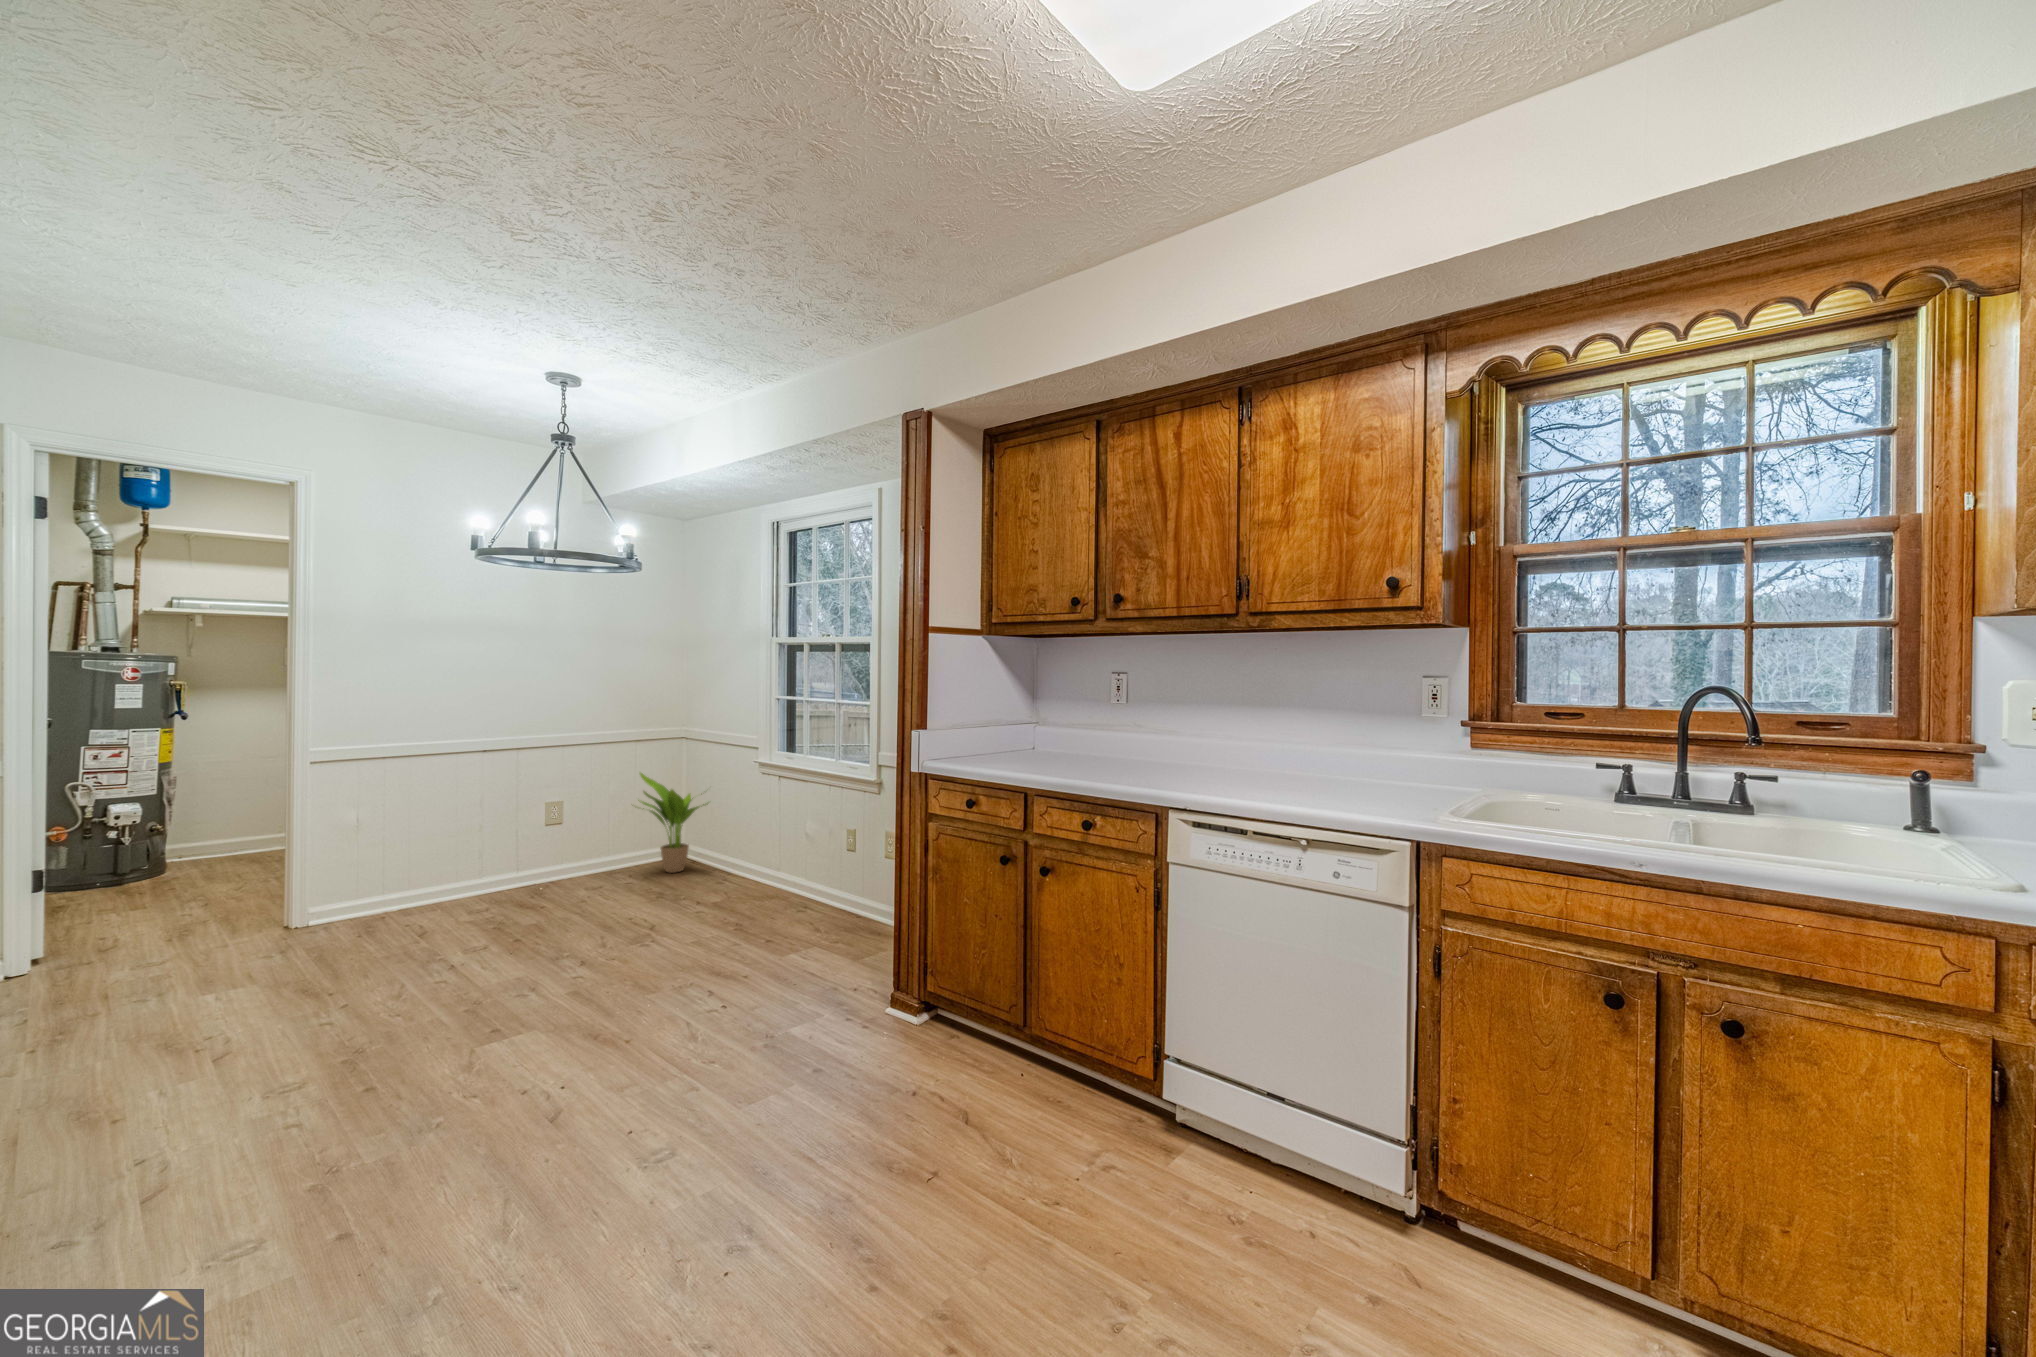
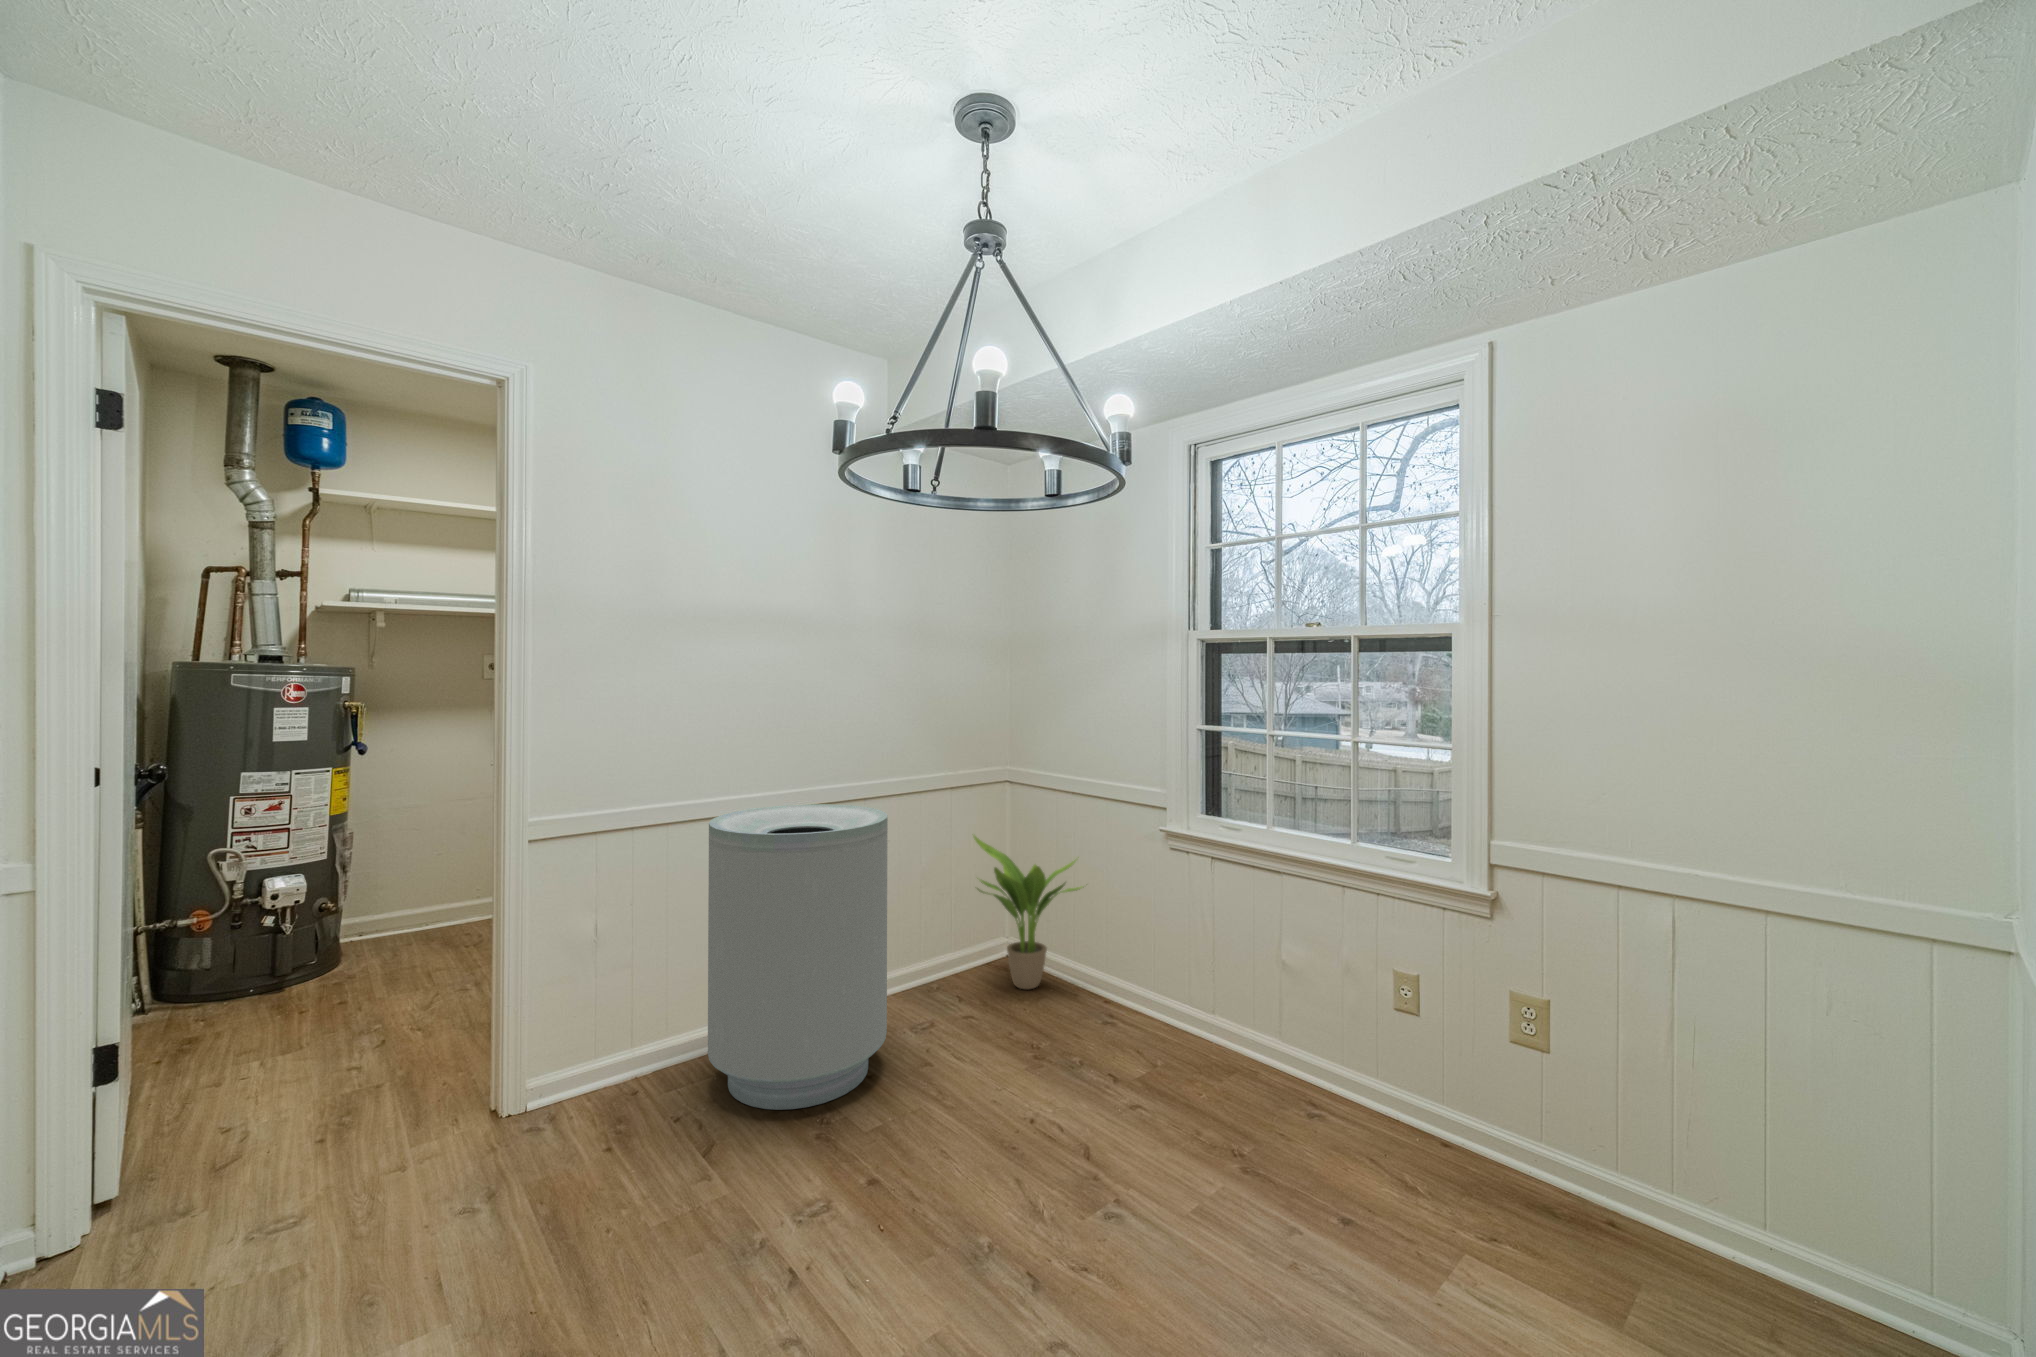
trash can: none [421,747,548,922] -> present [708,804,888,1110]

